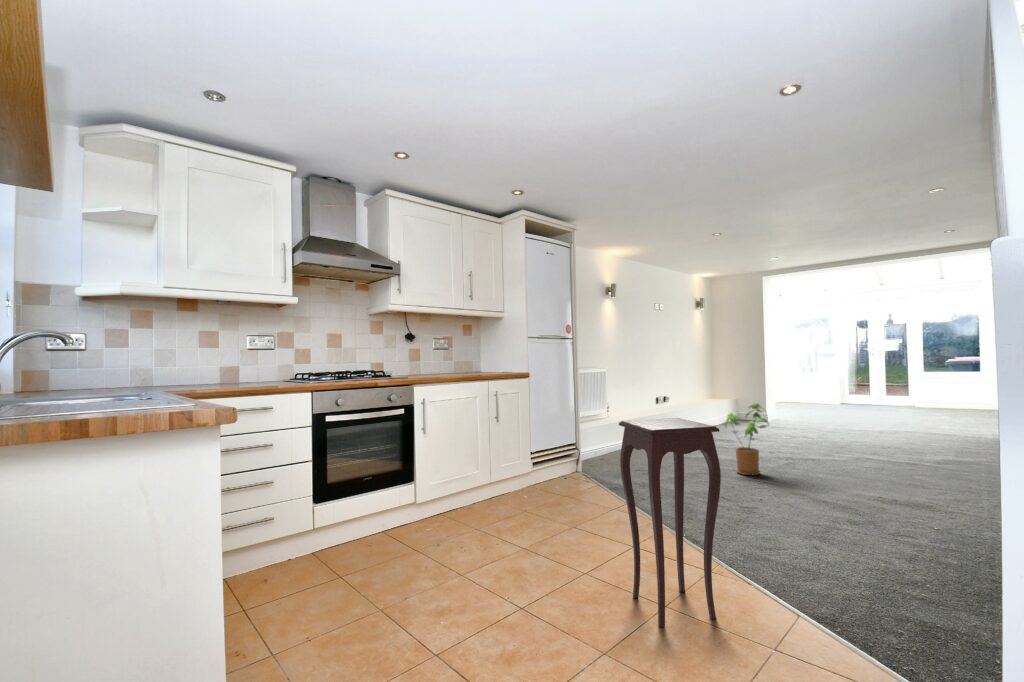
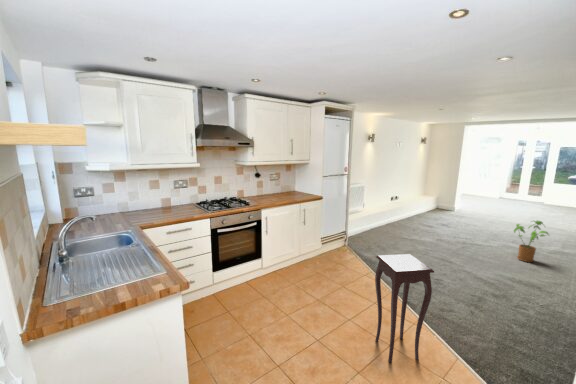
house plant: present [725,403,769,475] -> present [514,221,548,262]

